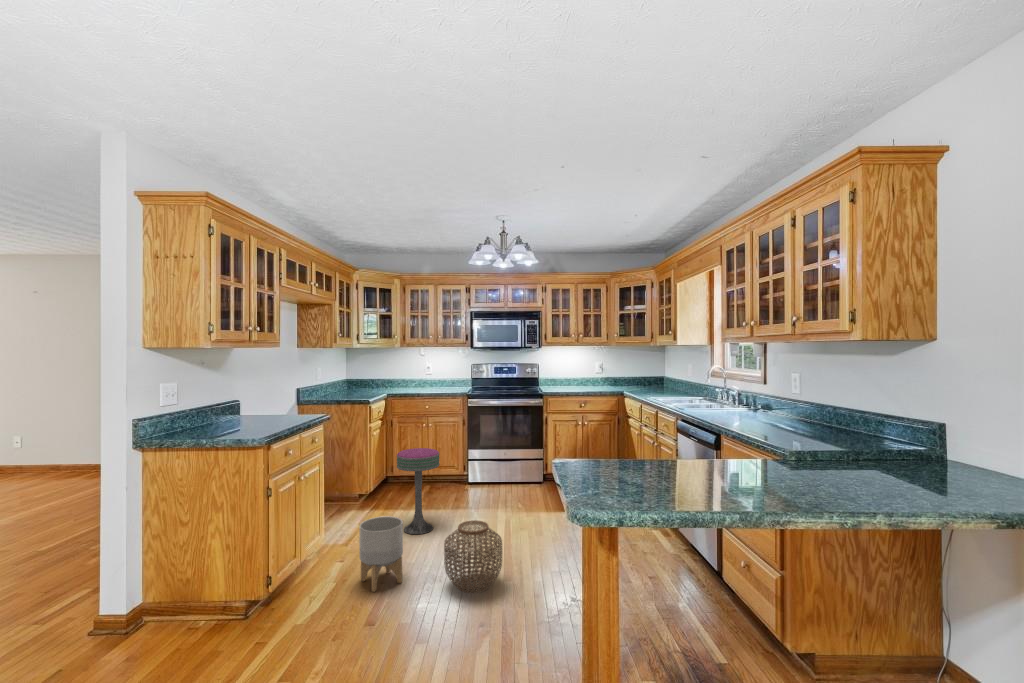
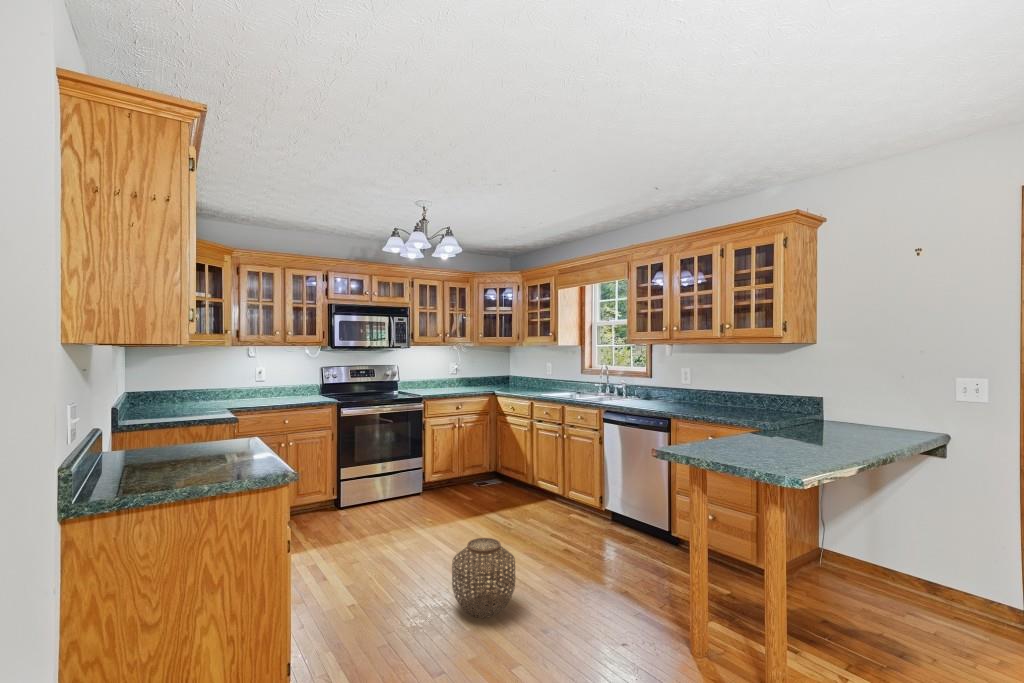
bar stool: present [397,448,440,534] -> none [319,470,373,577]
planter: present [359,516,403,592] -> none [352,554,405,649]

